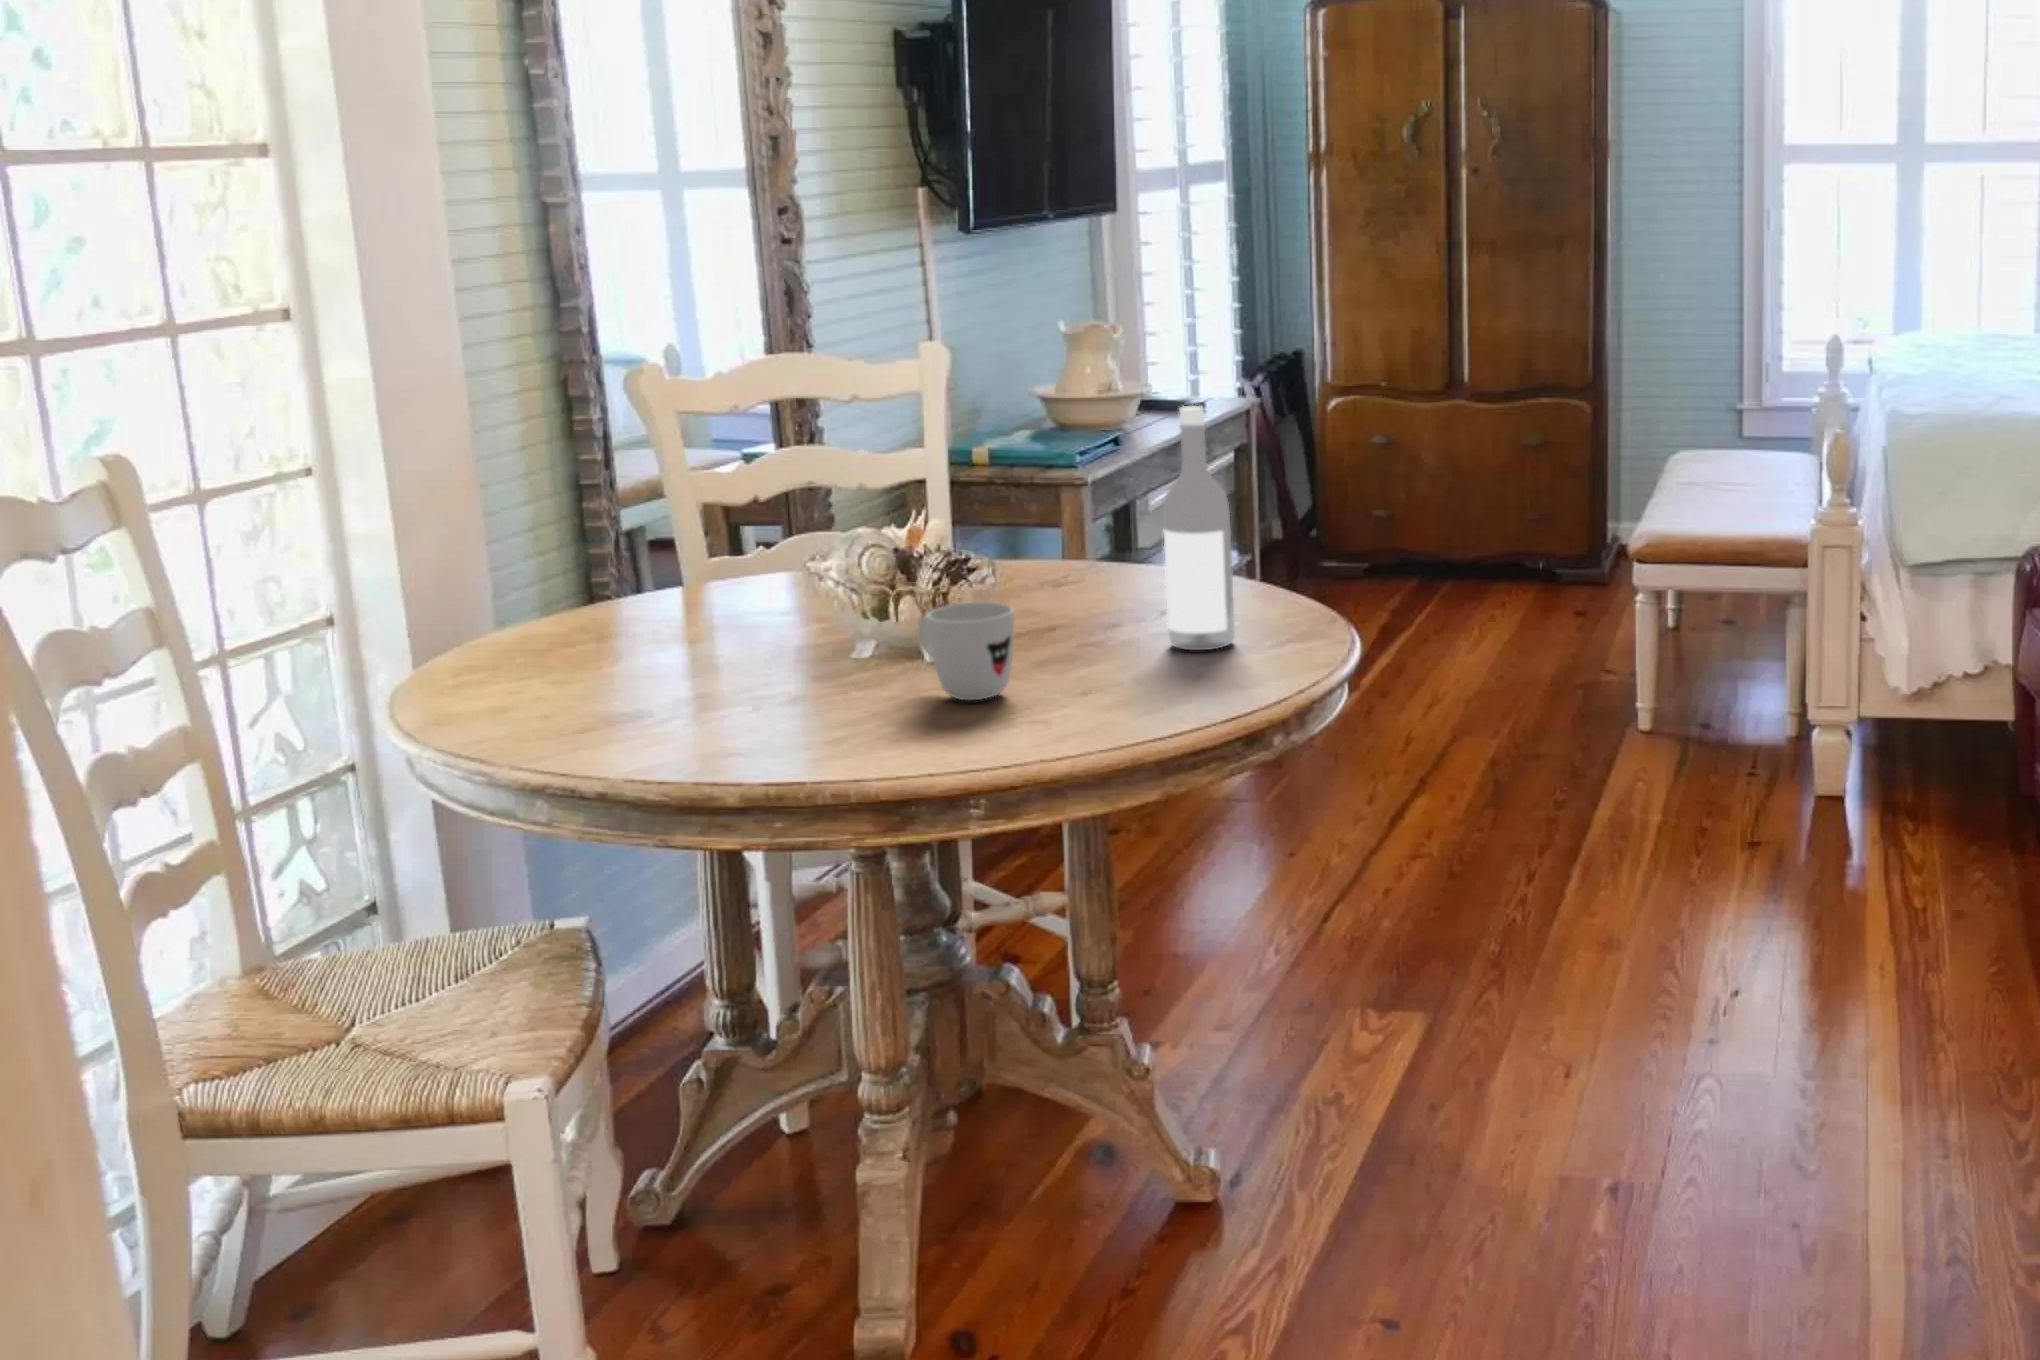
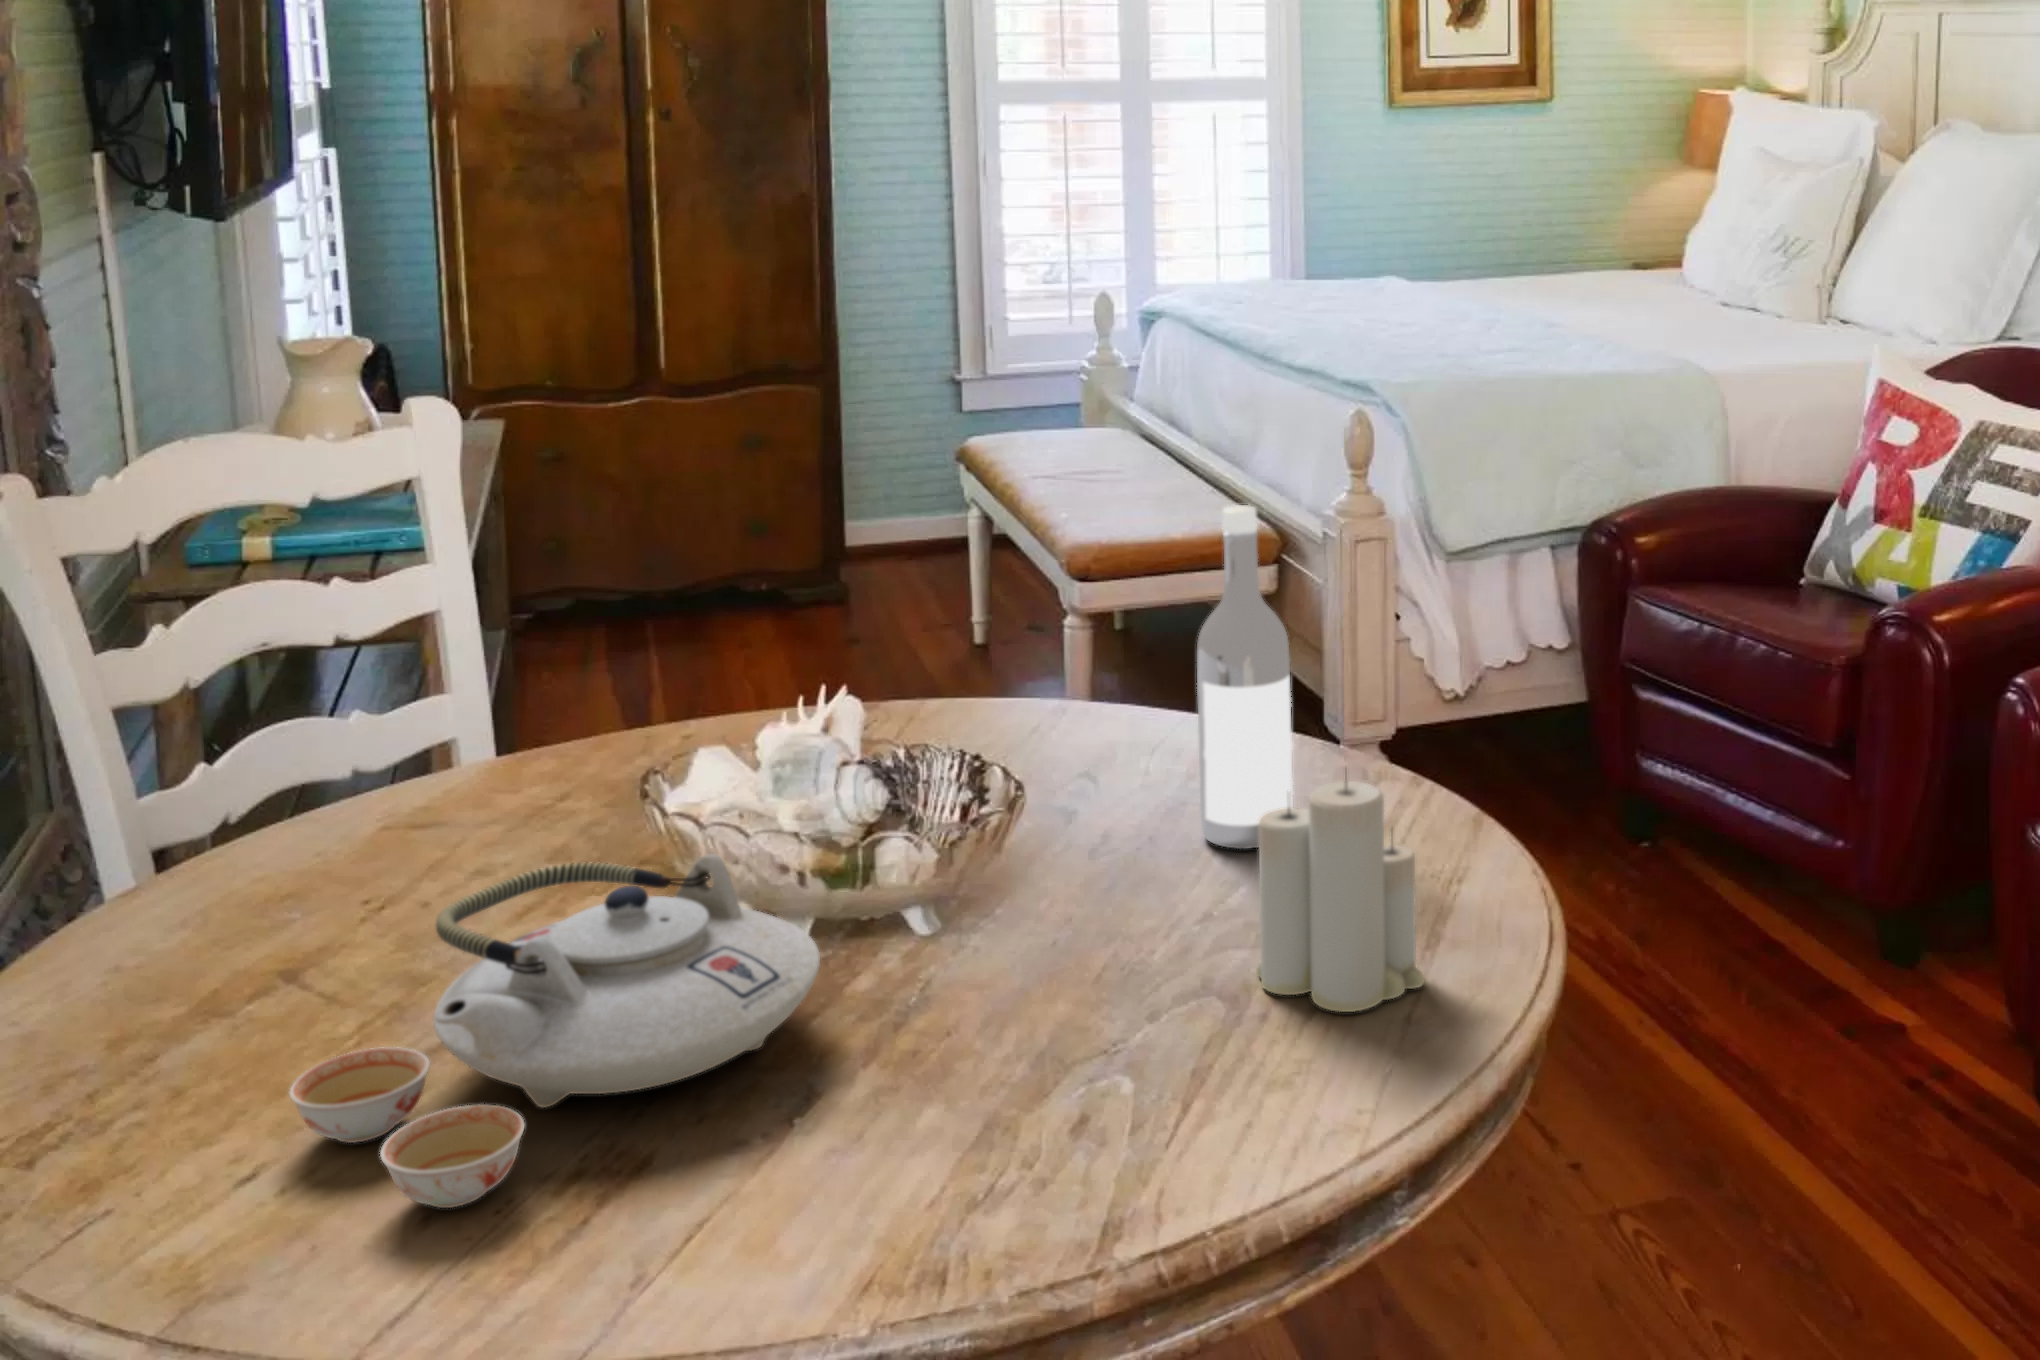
candle: none [1047,560,1148,726] -> present [1258,780,1424,1012]
teapot: none [529,574,837,715] -> present [290,854,820,1208]
mug: present [919,602,1015,700] -> none [987,842,1170,1005]

